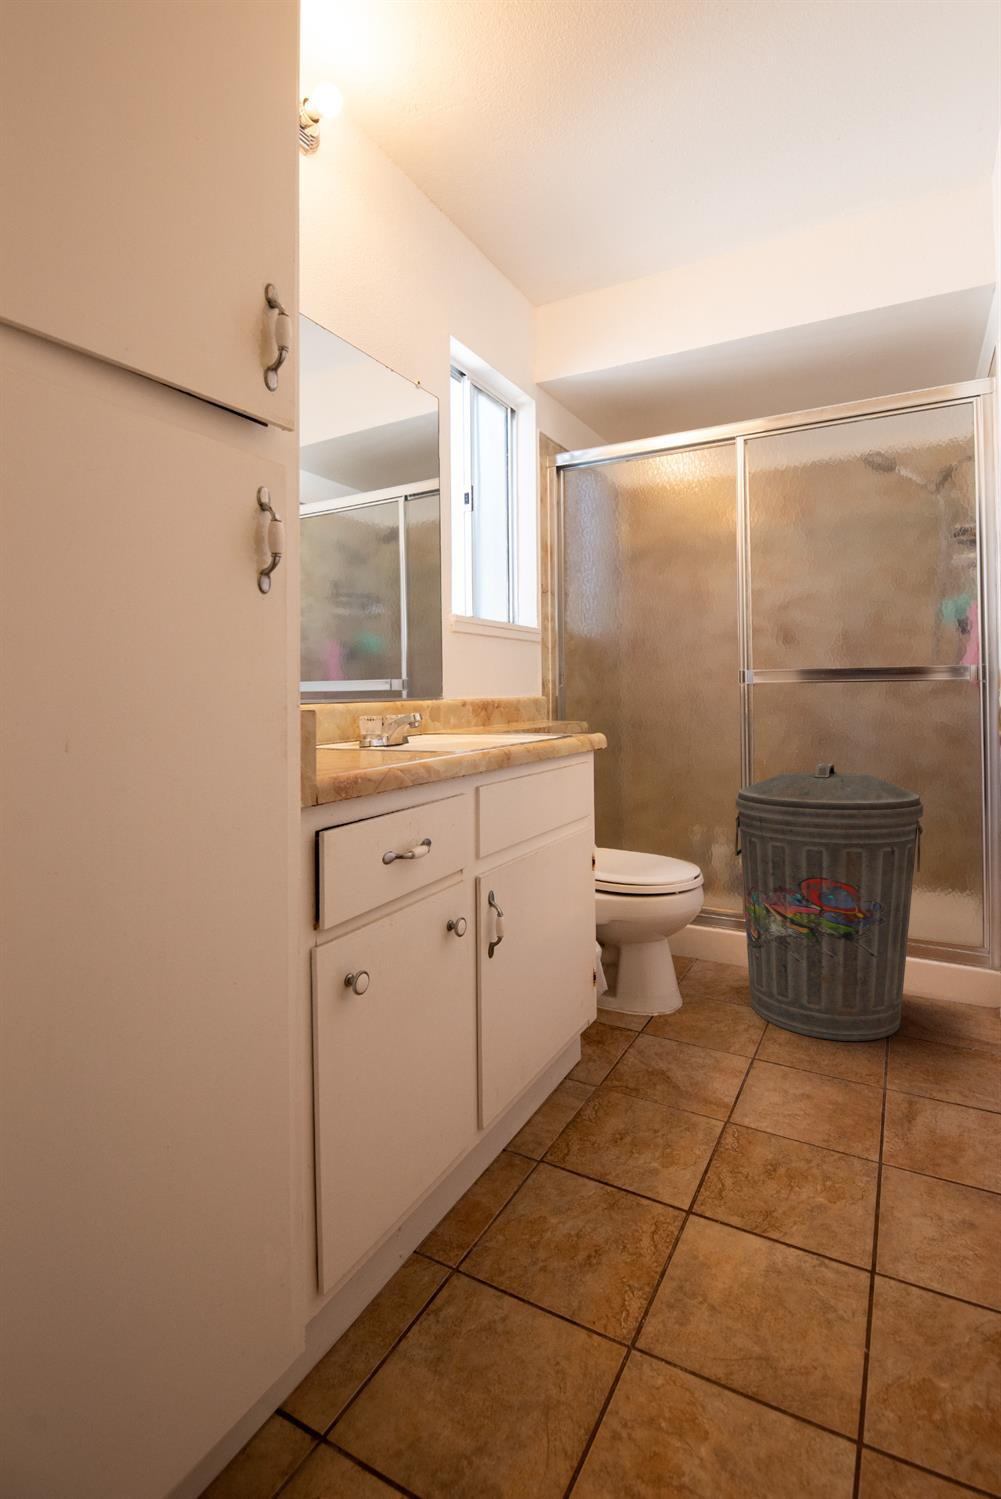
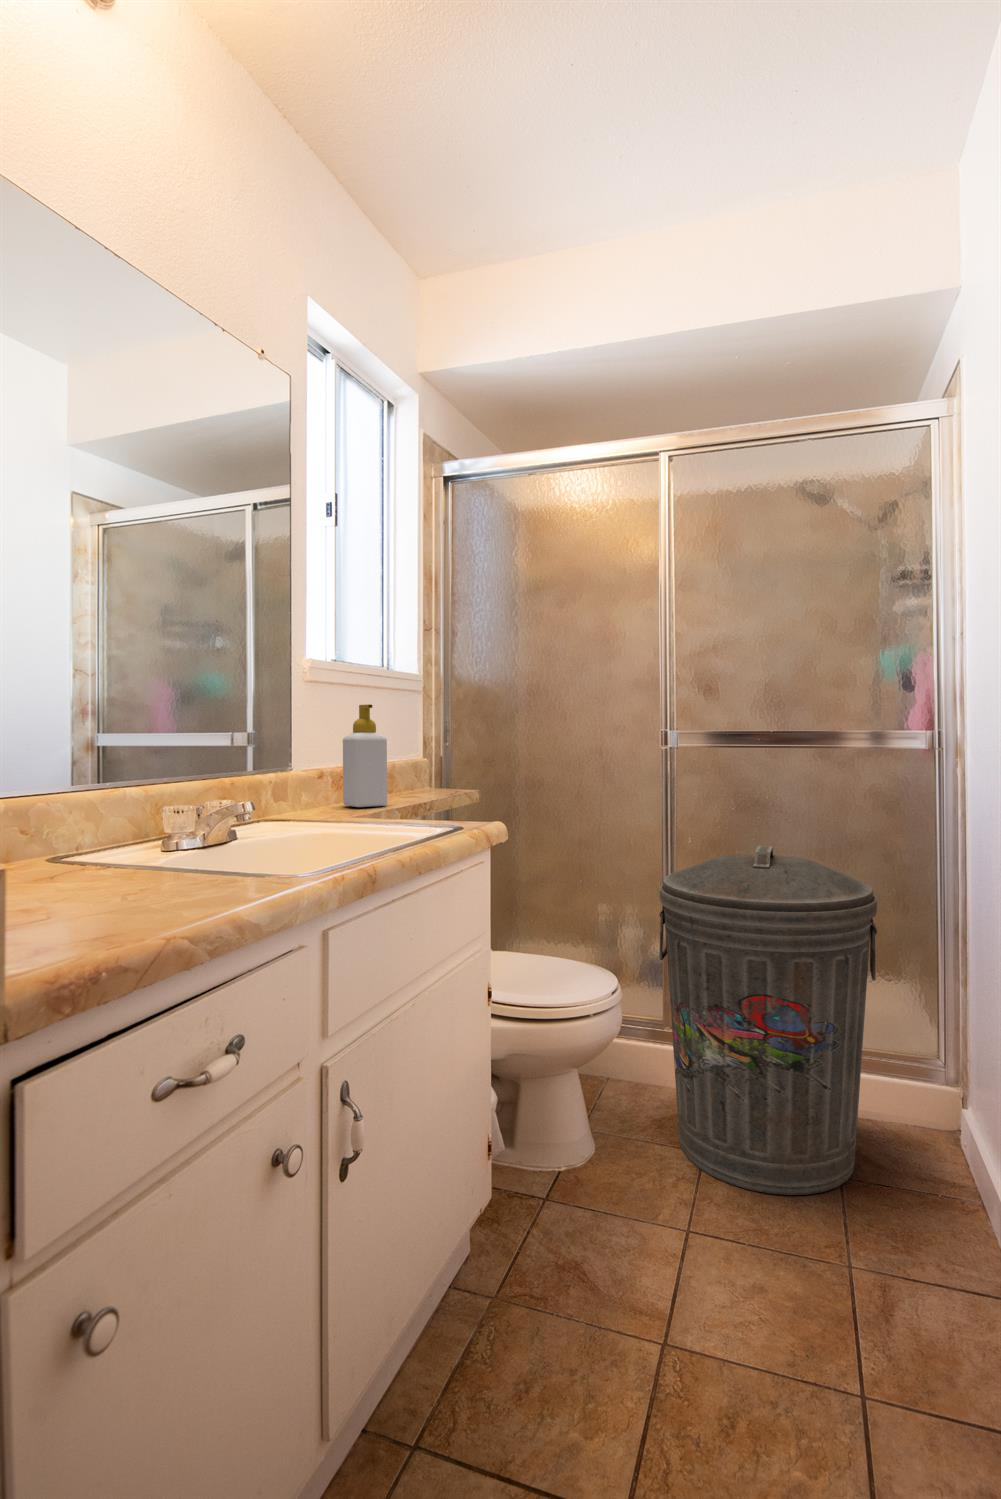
soap bottle: none [480,650,514,730] -> present [343,704,387,807]

